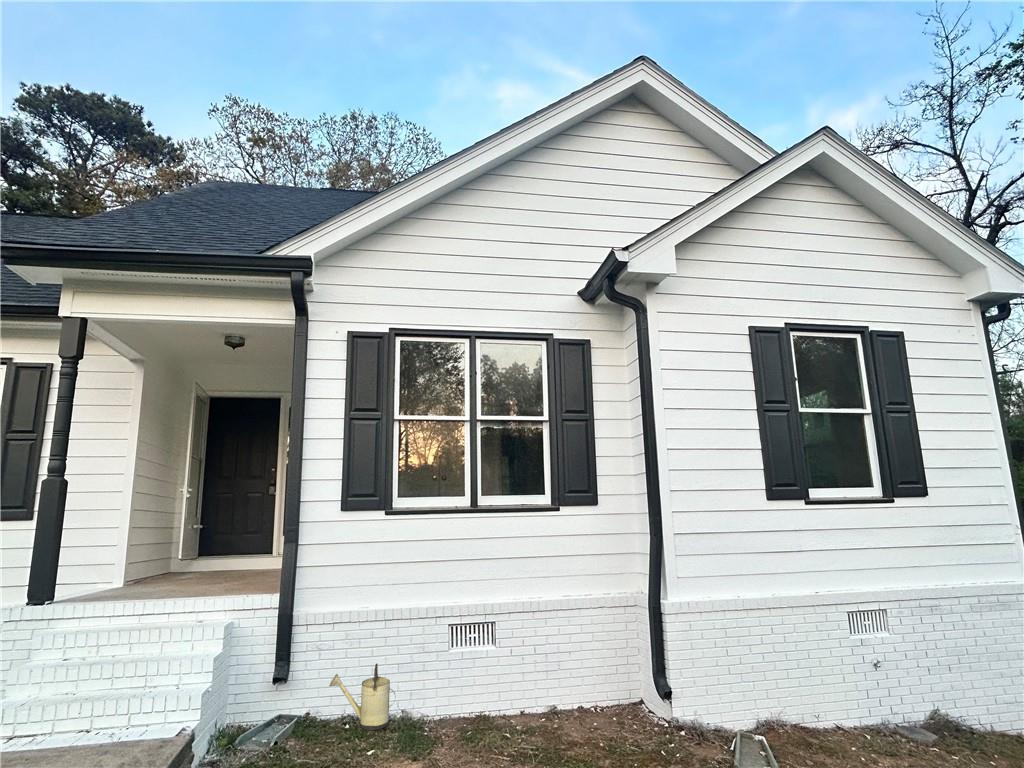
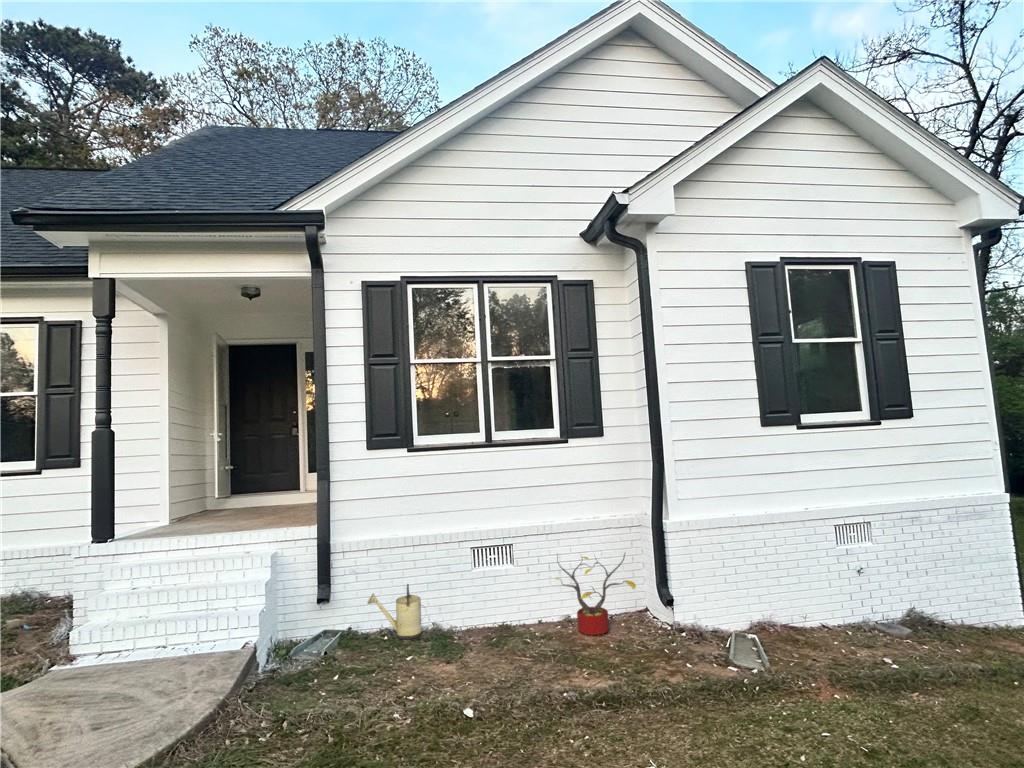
decorative plant: none [539,633,631,731] -> present [556,554,636,635]

